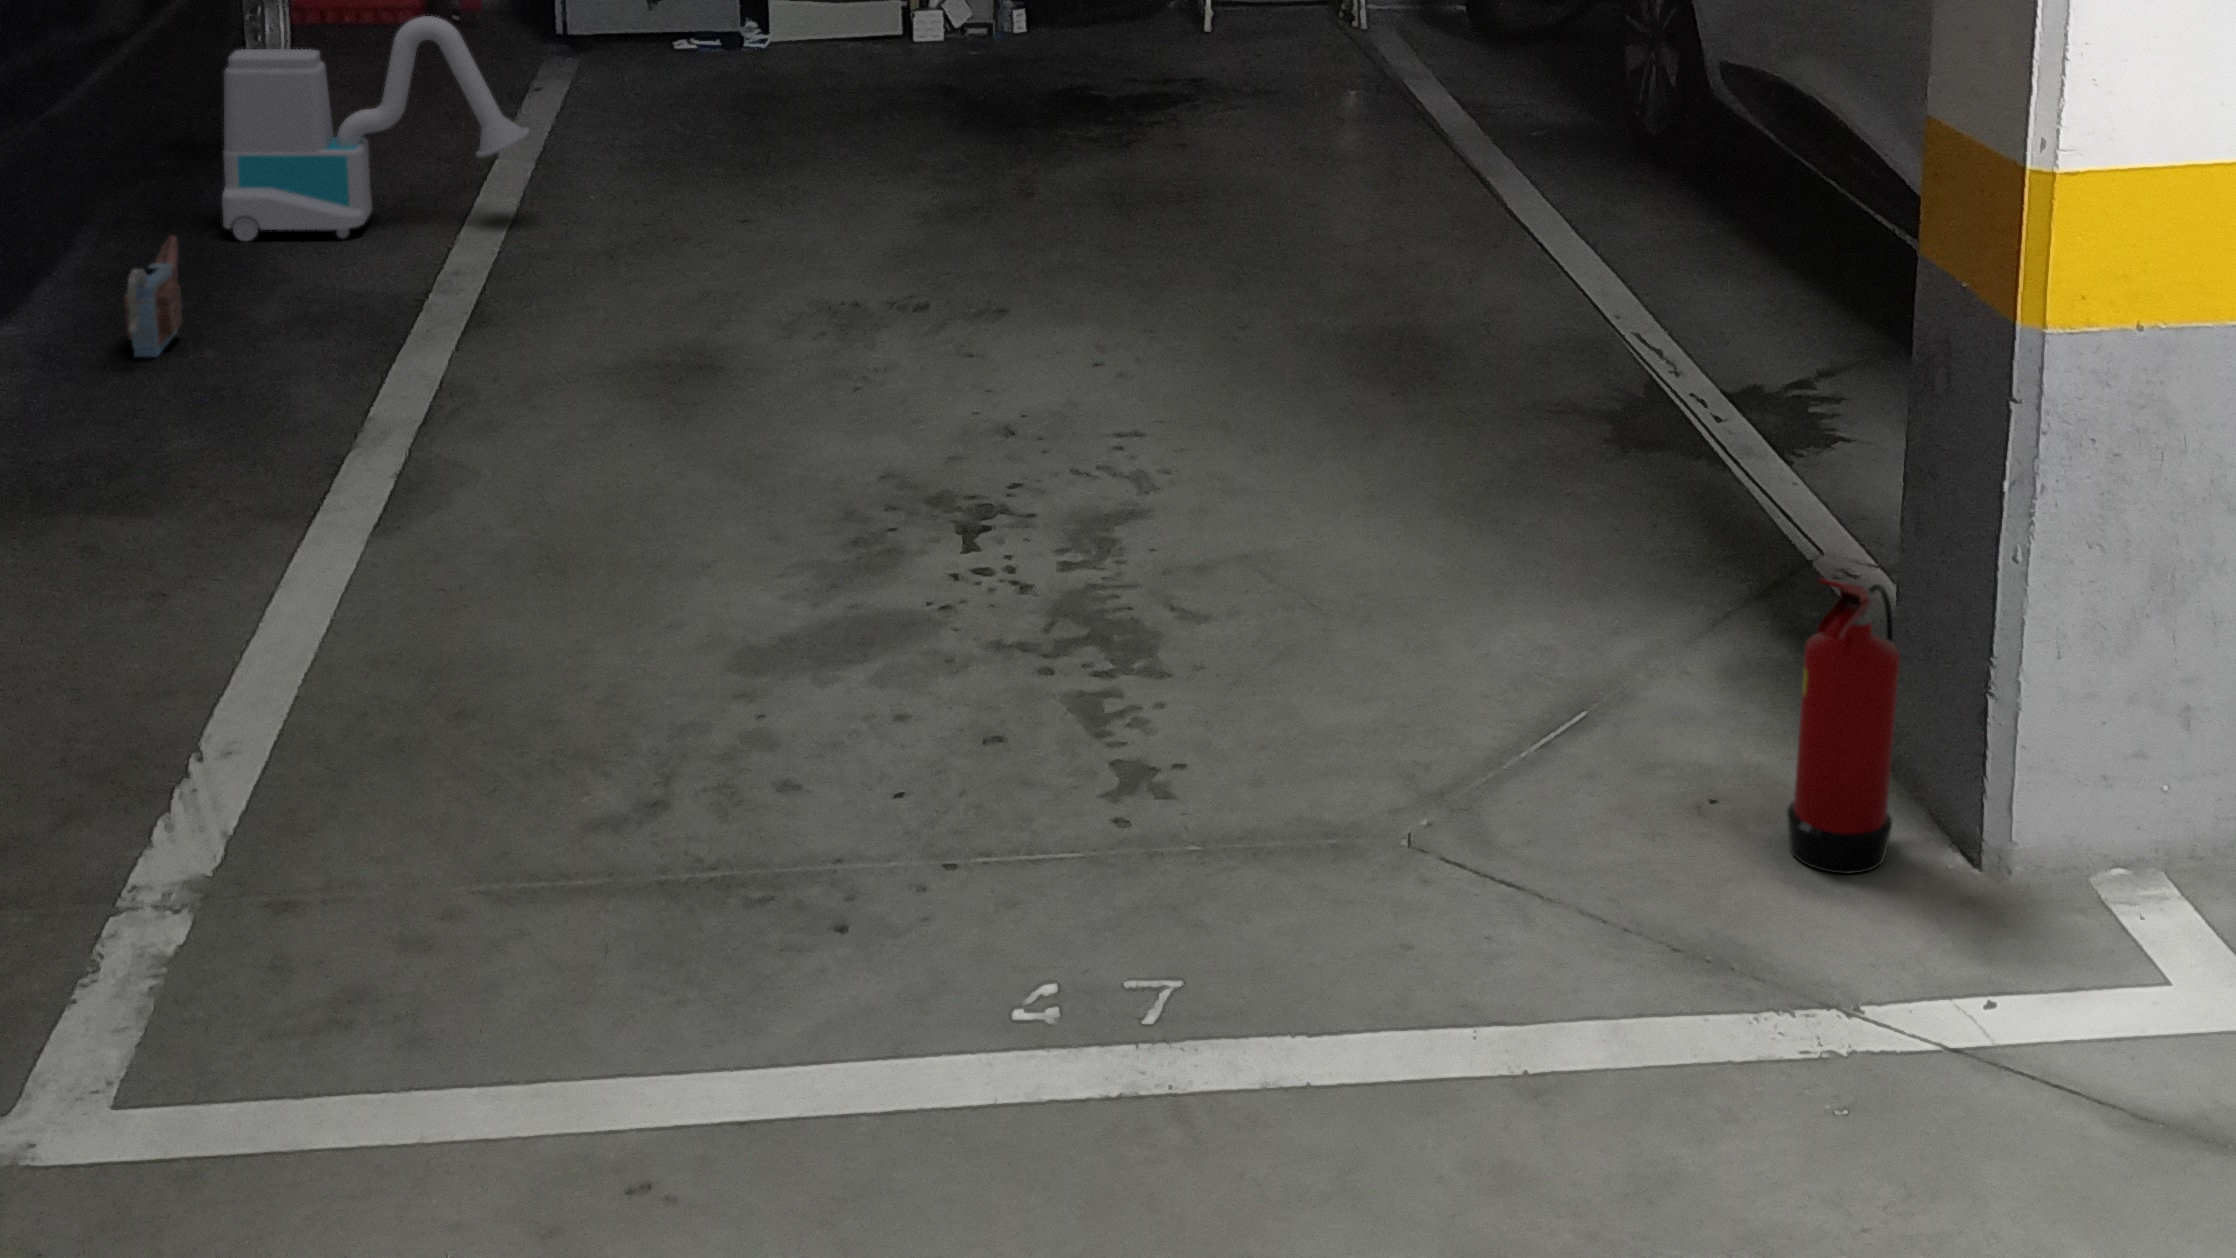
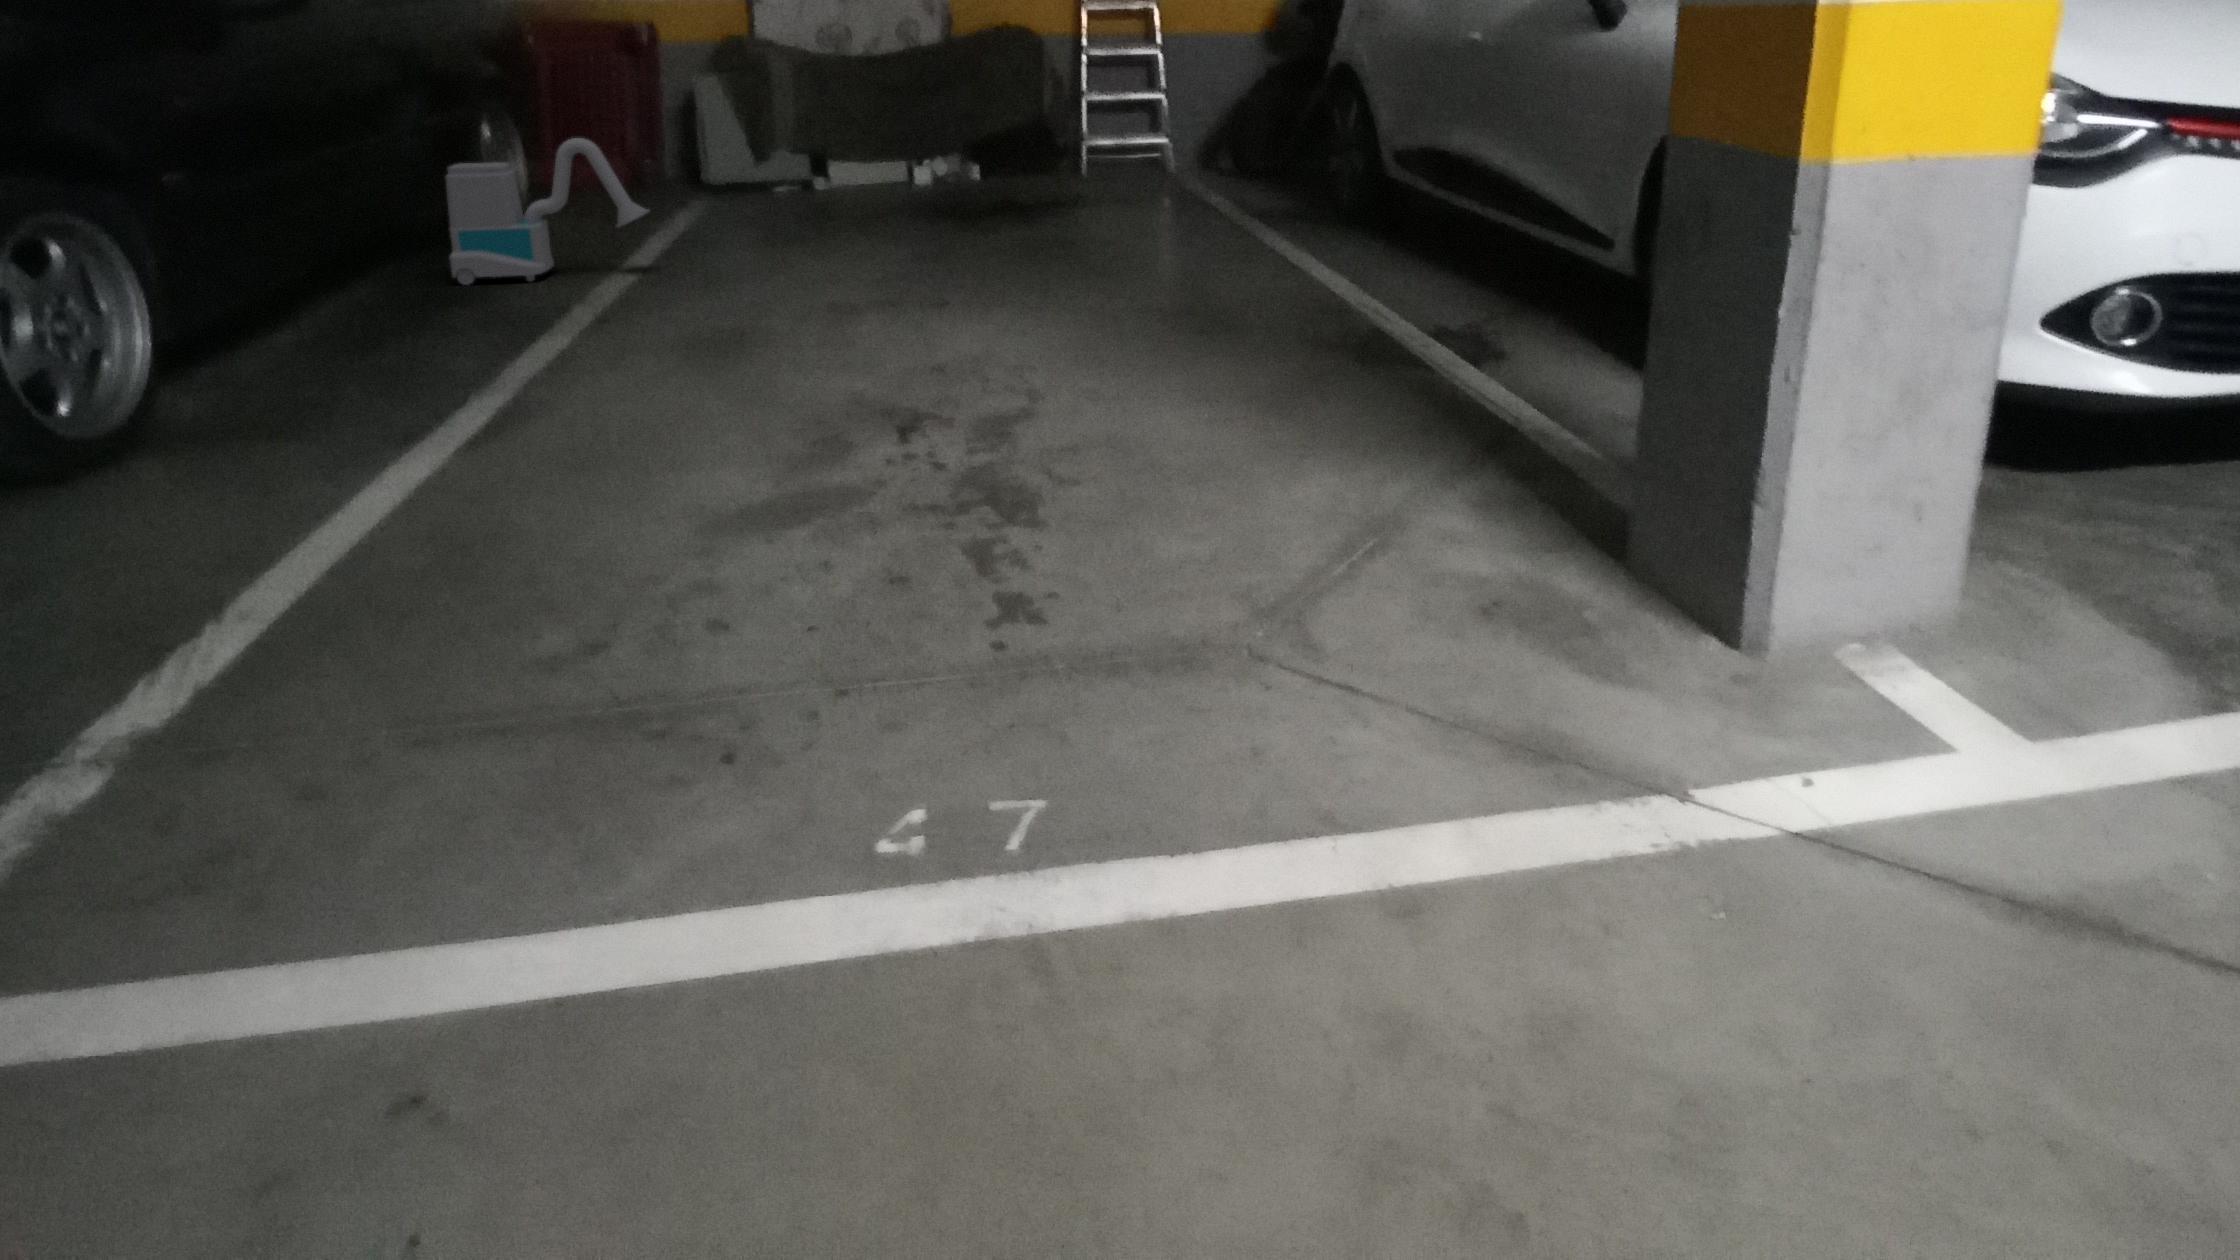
watering can: present [124,236,182,357] -> none [338,270,392,350]
fire extinguisher: present [1787,579,1900,874] -> none [1557,410,1657,662]

